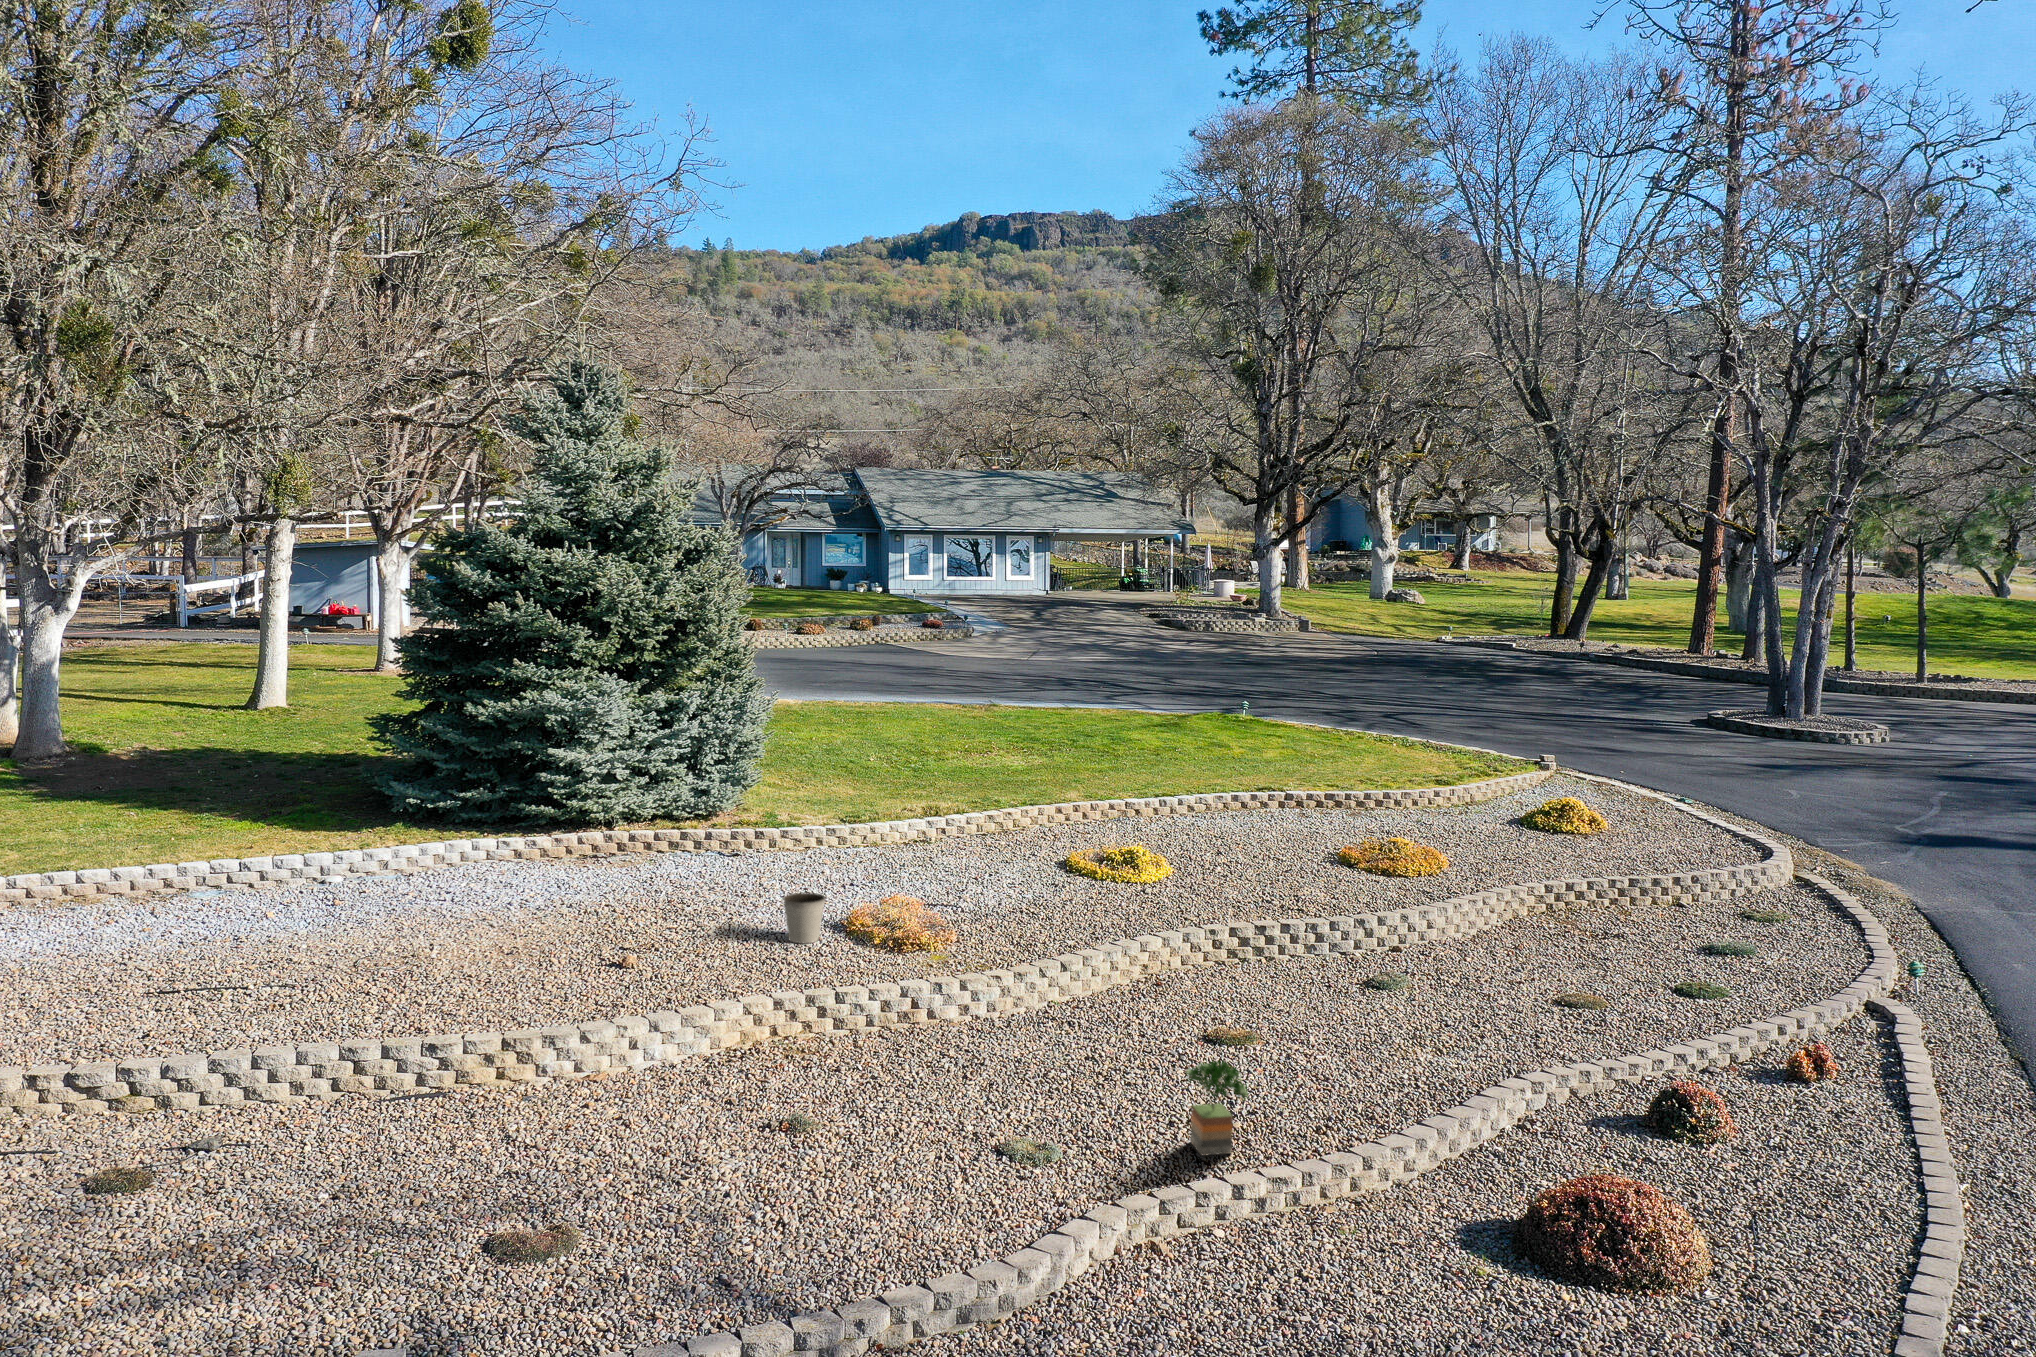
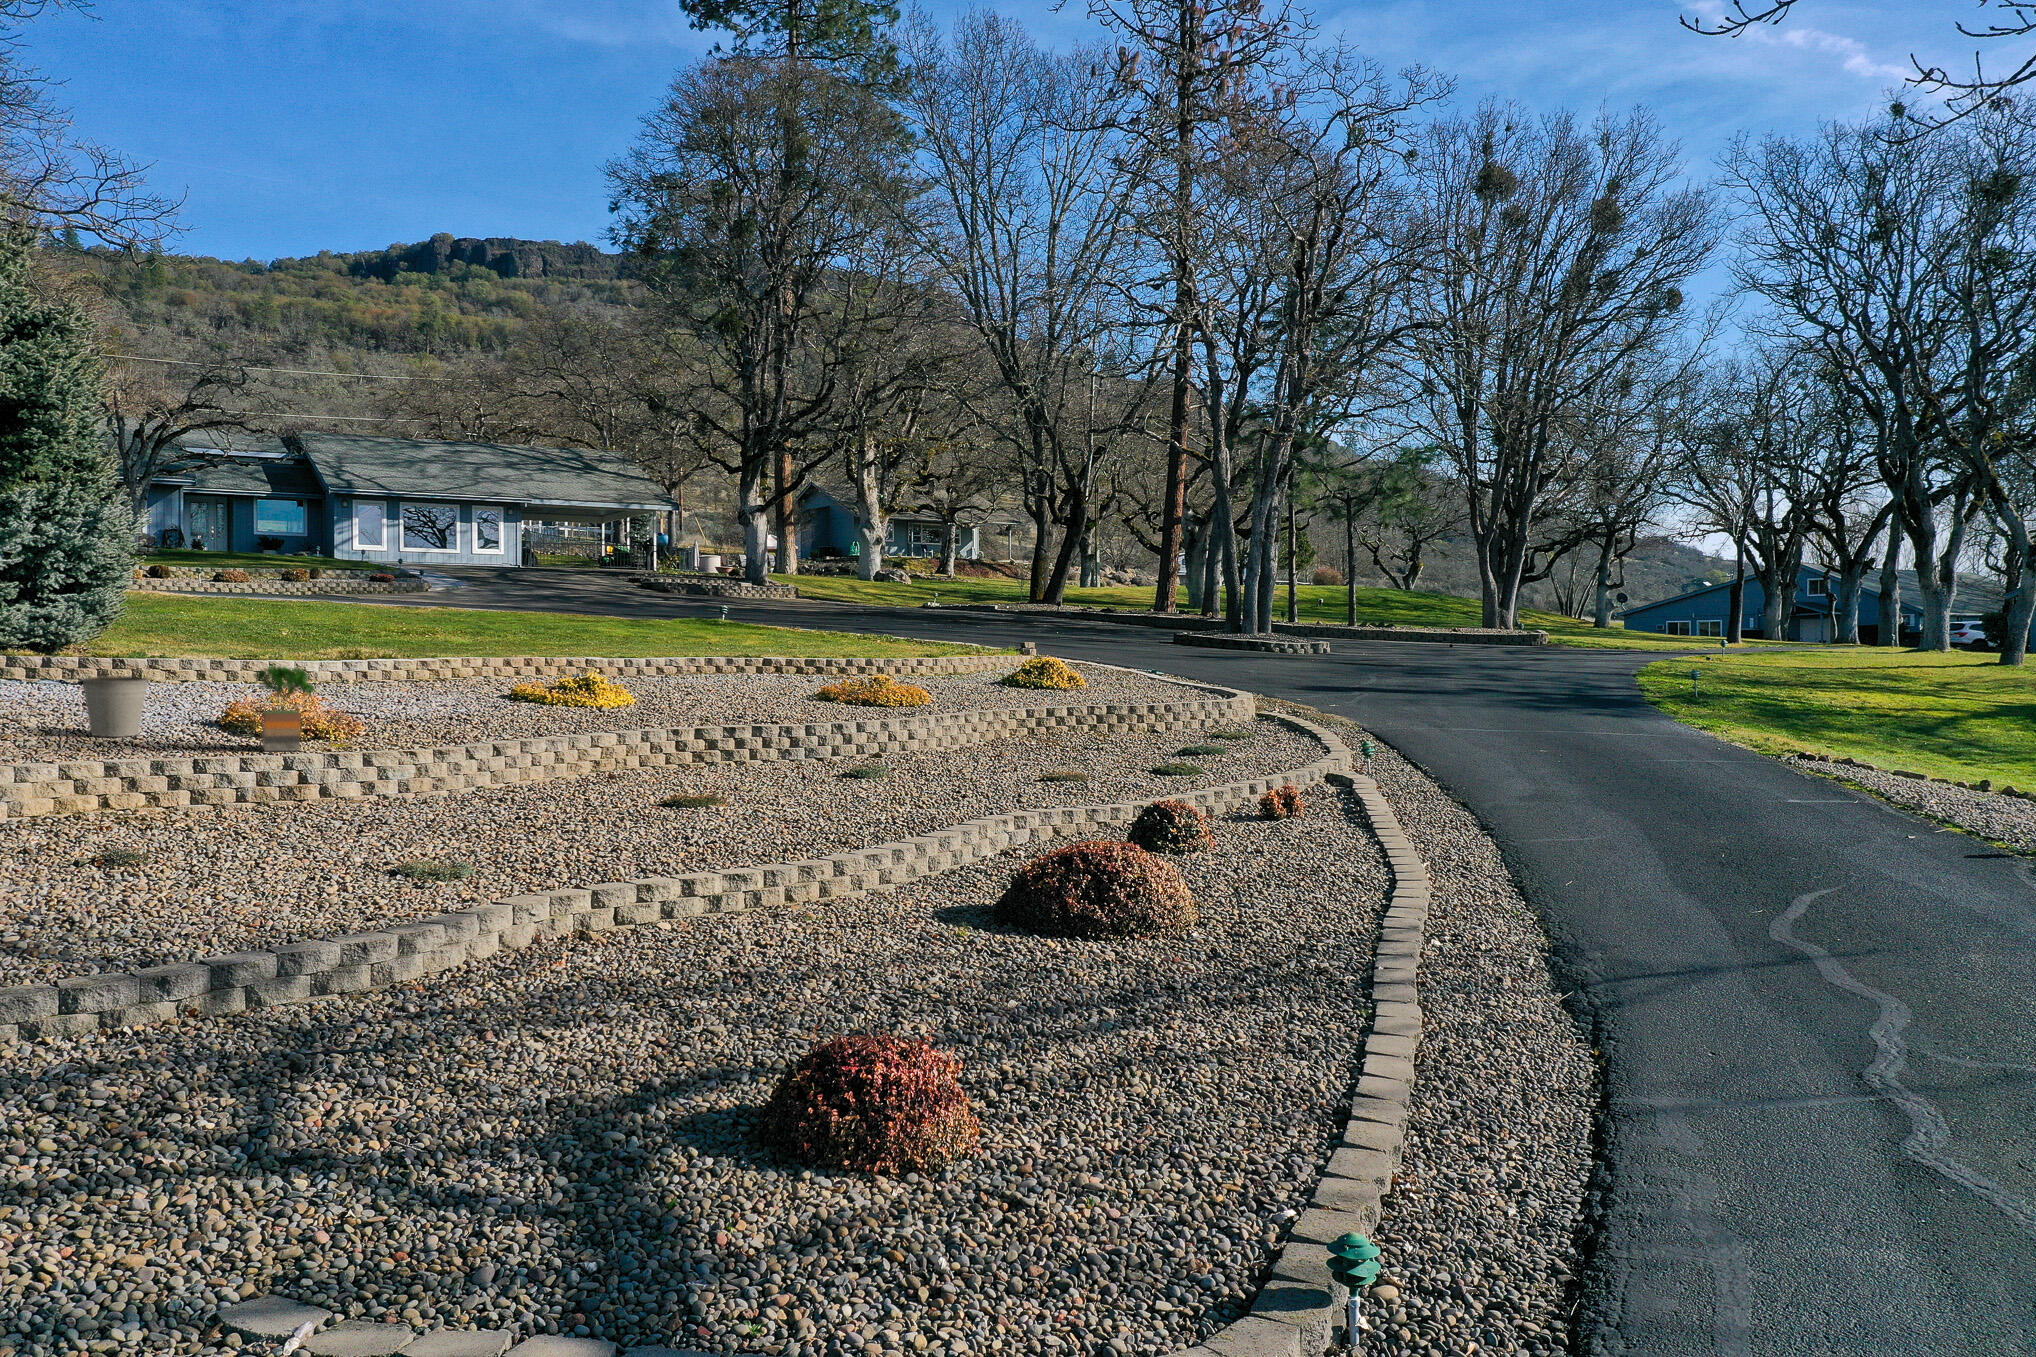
potted tree: present [1187,1060,1248,1156] -> present [254,666,315,751]

